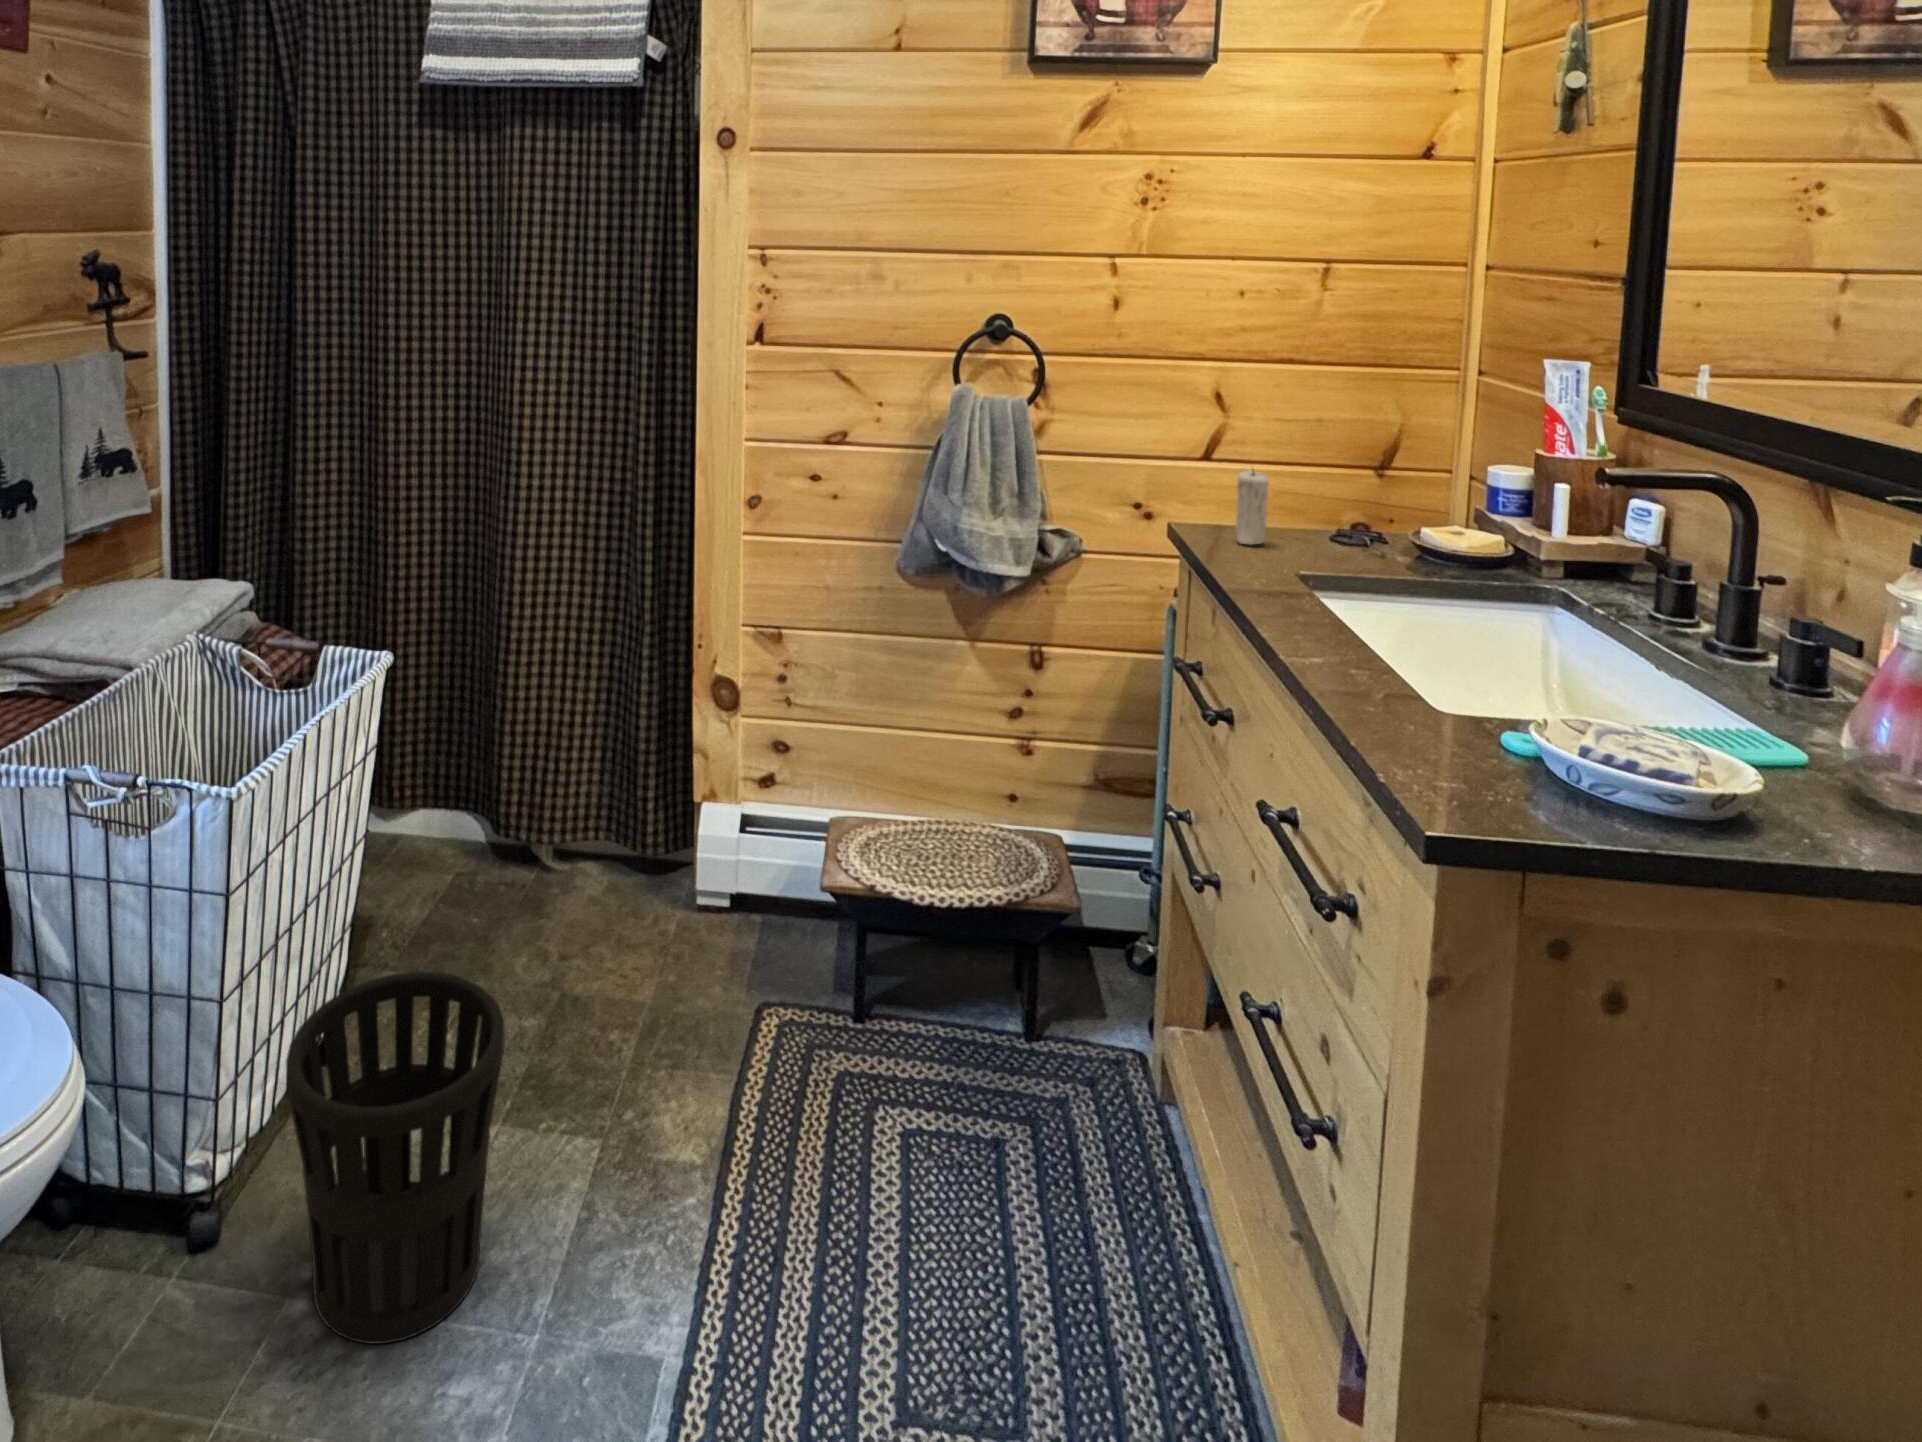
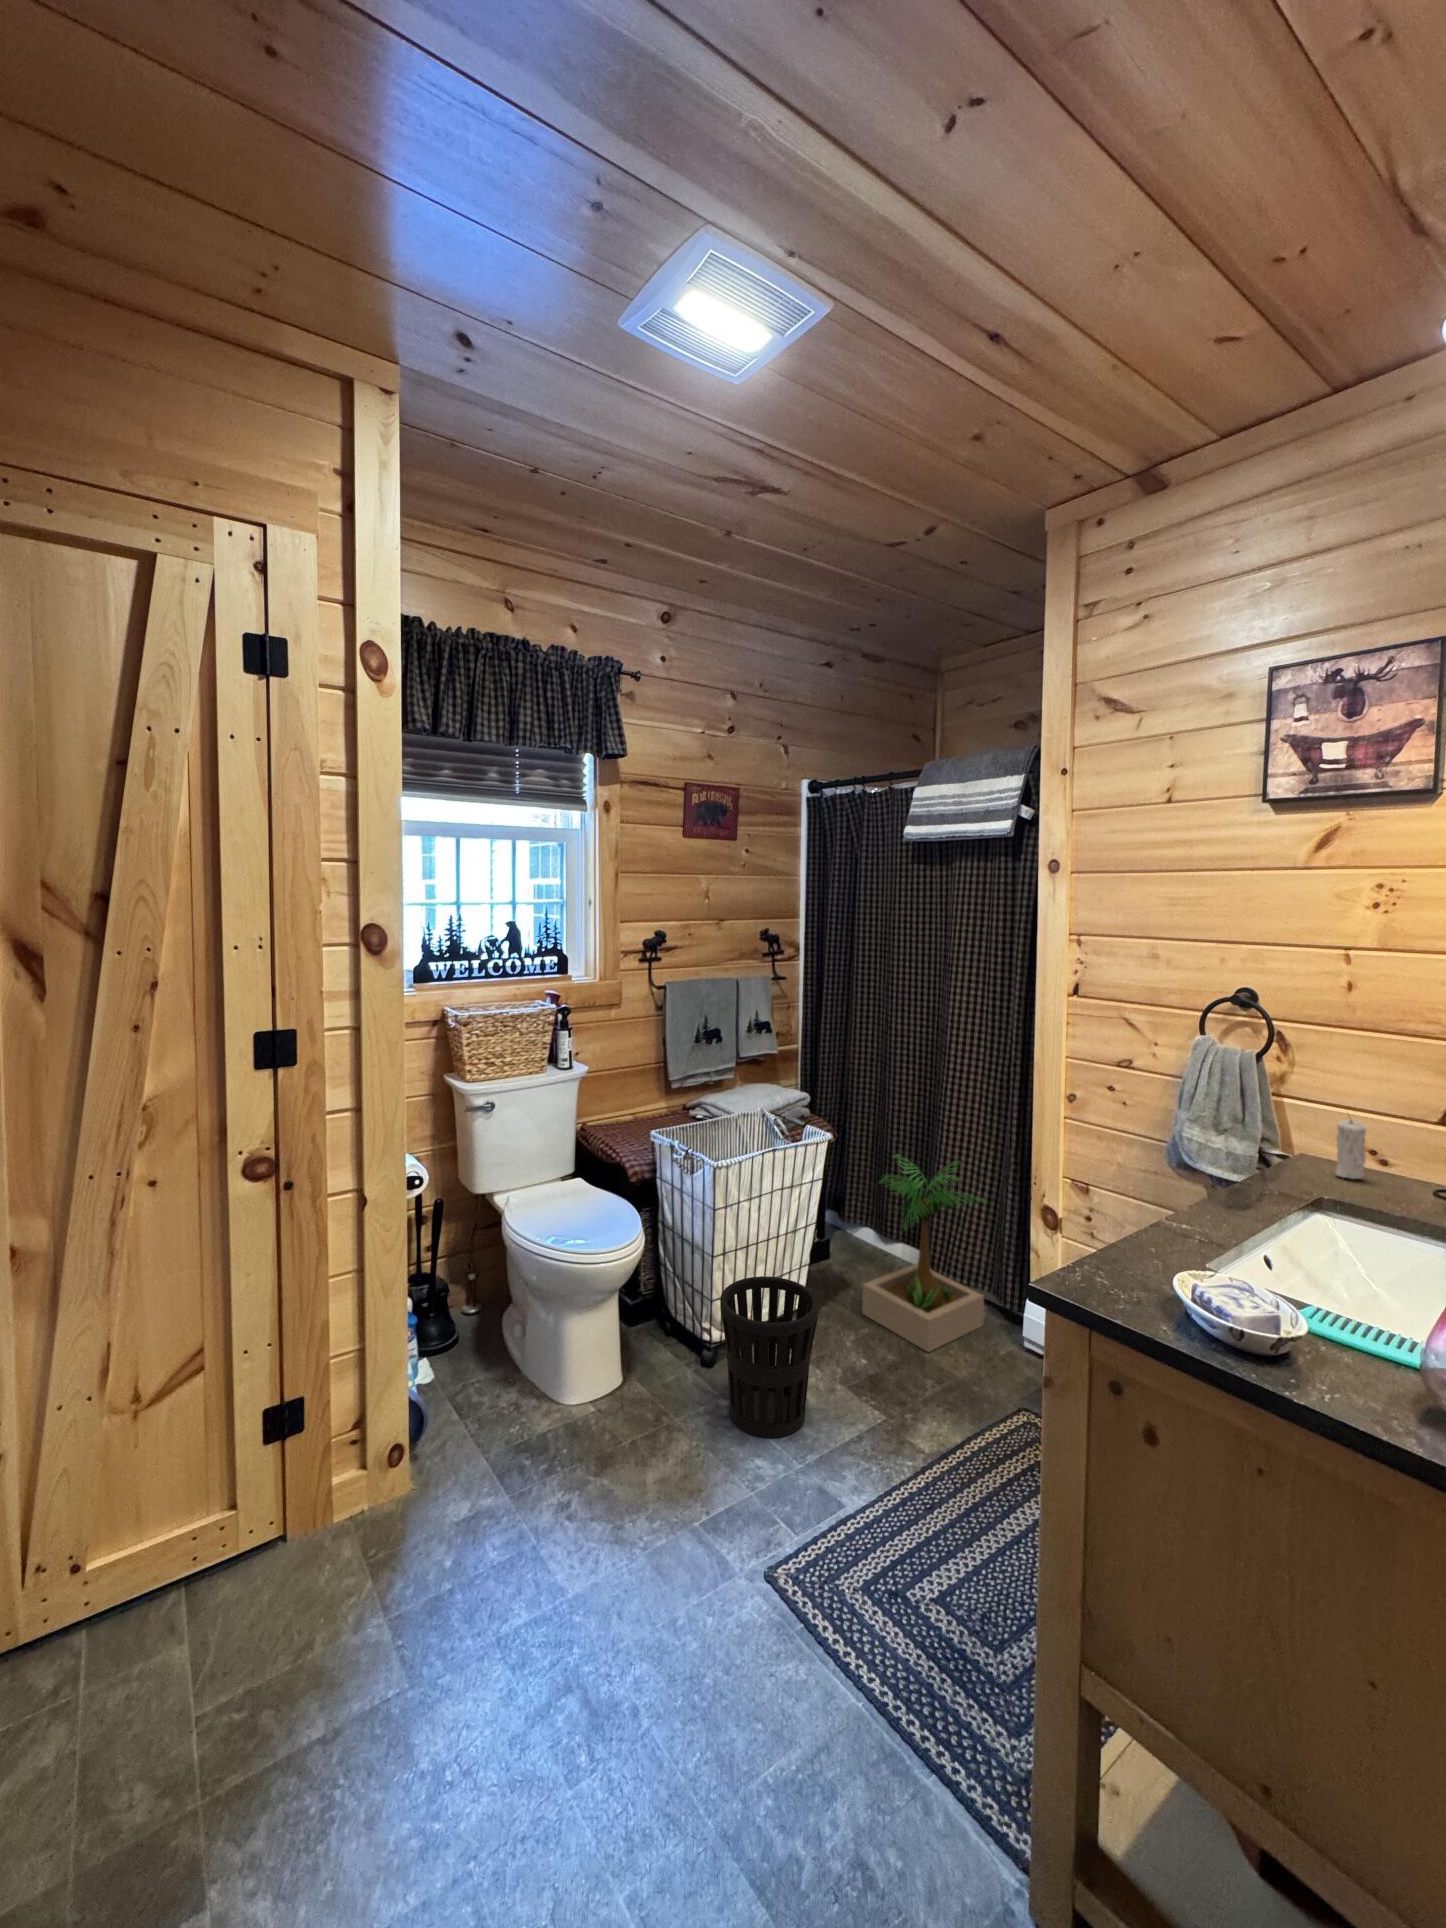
potted plant: none [431,631,650,980] -> present [862,1154,985,1352]

